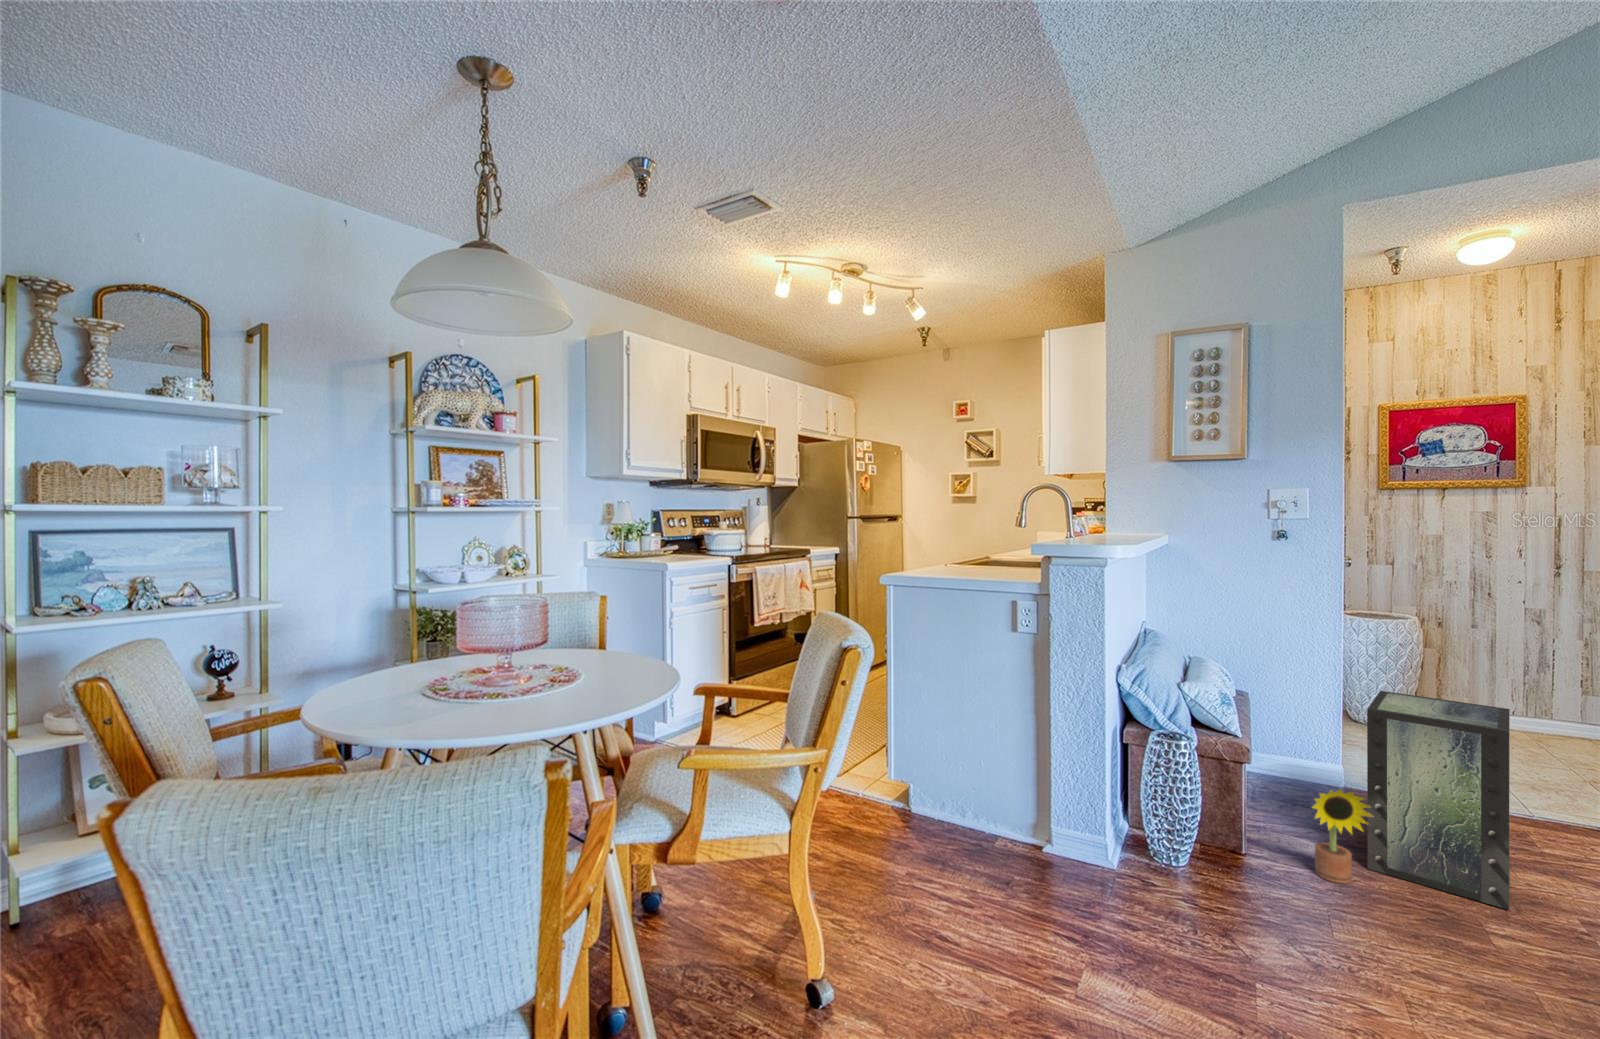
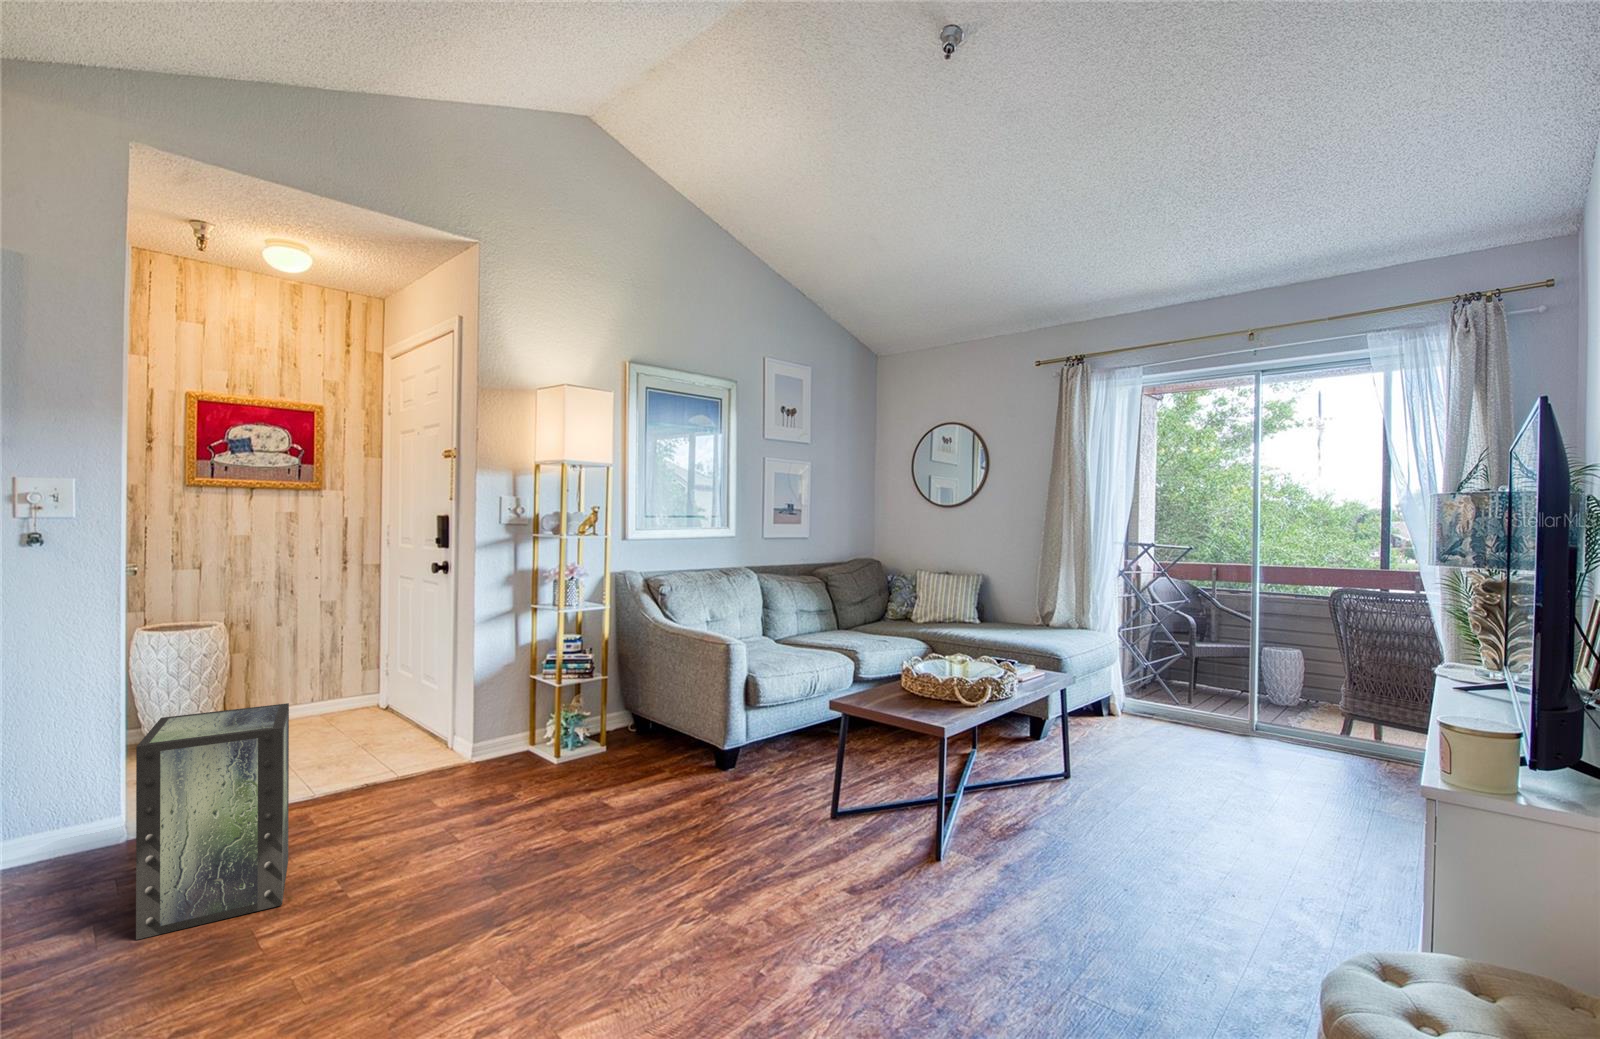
decorative plant: present [1312,789,1372,883] -> none [48,857,138,989]

